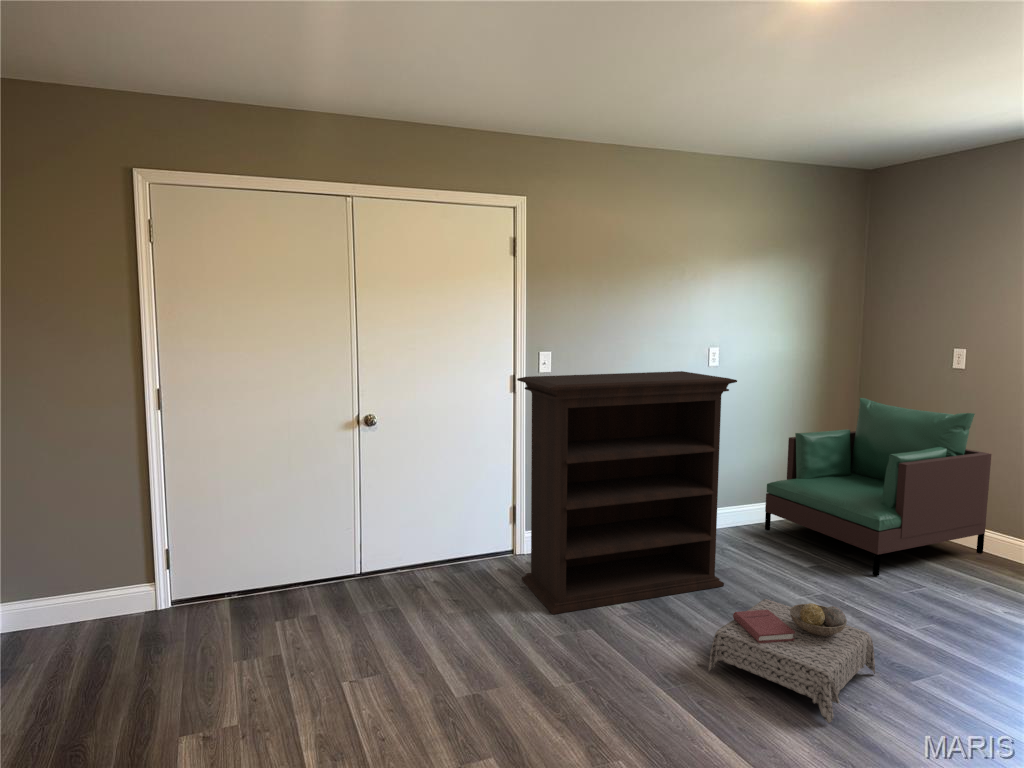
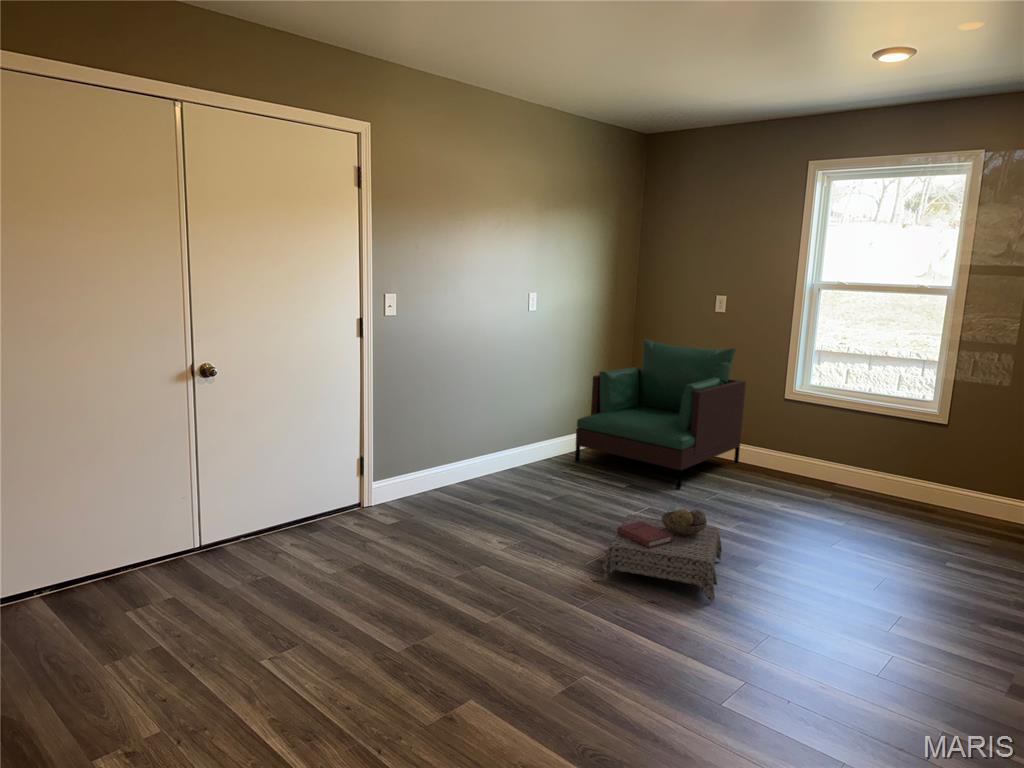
bookshelf: present [517,371,737,614] -> none [381,313,586,560]

